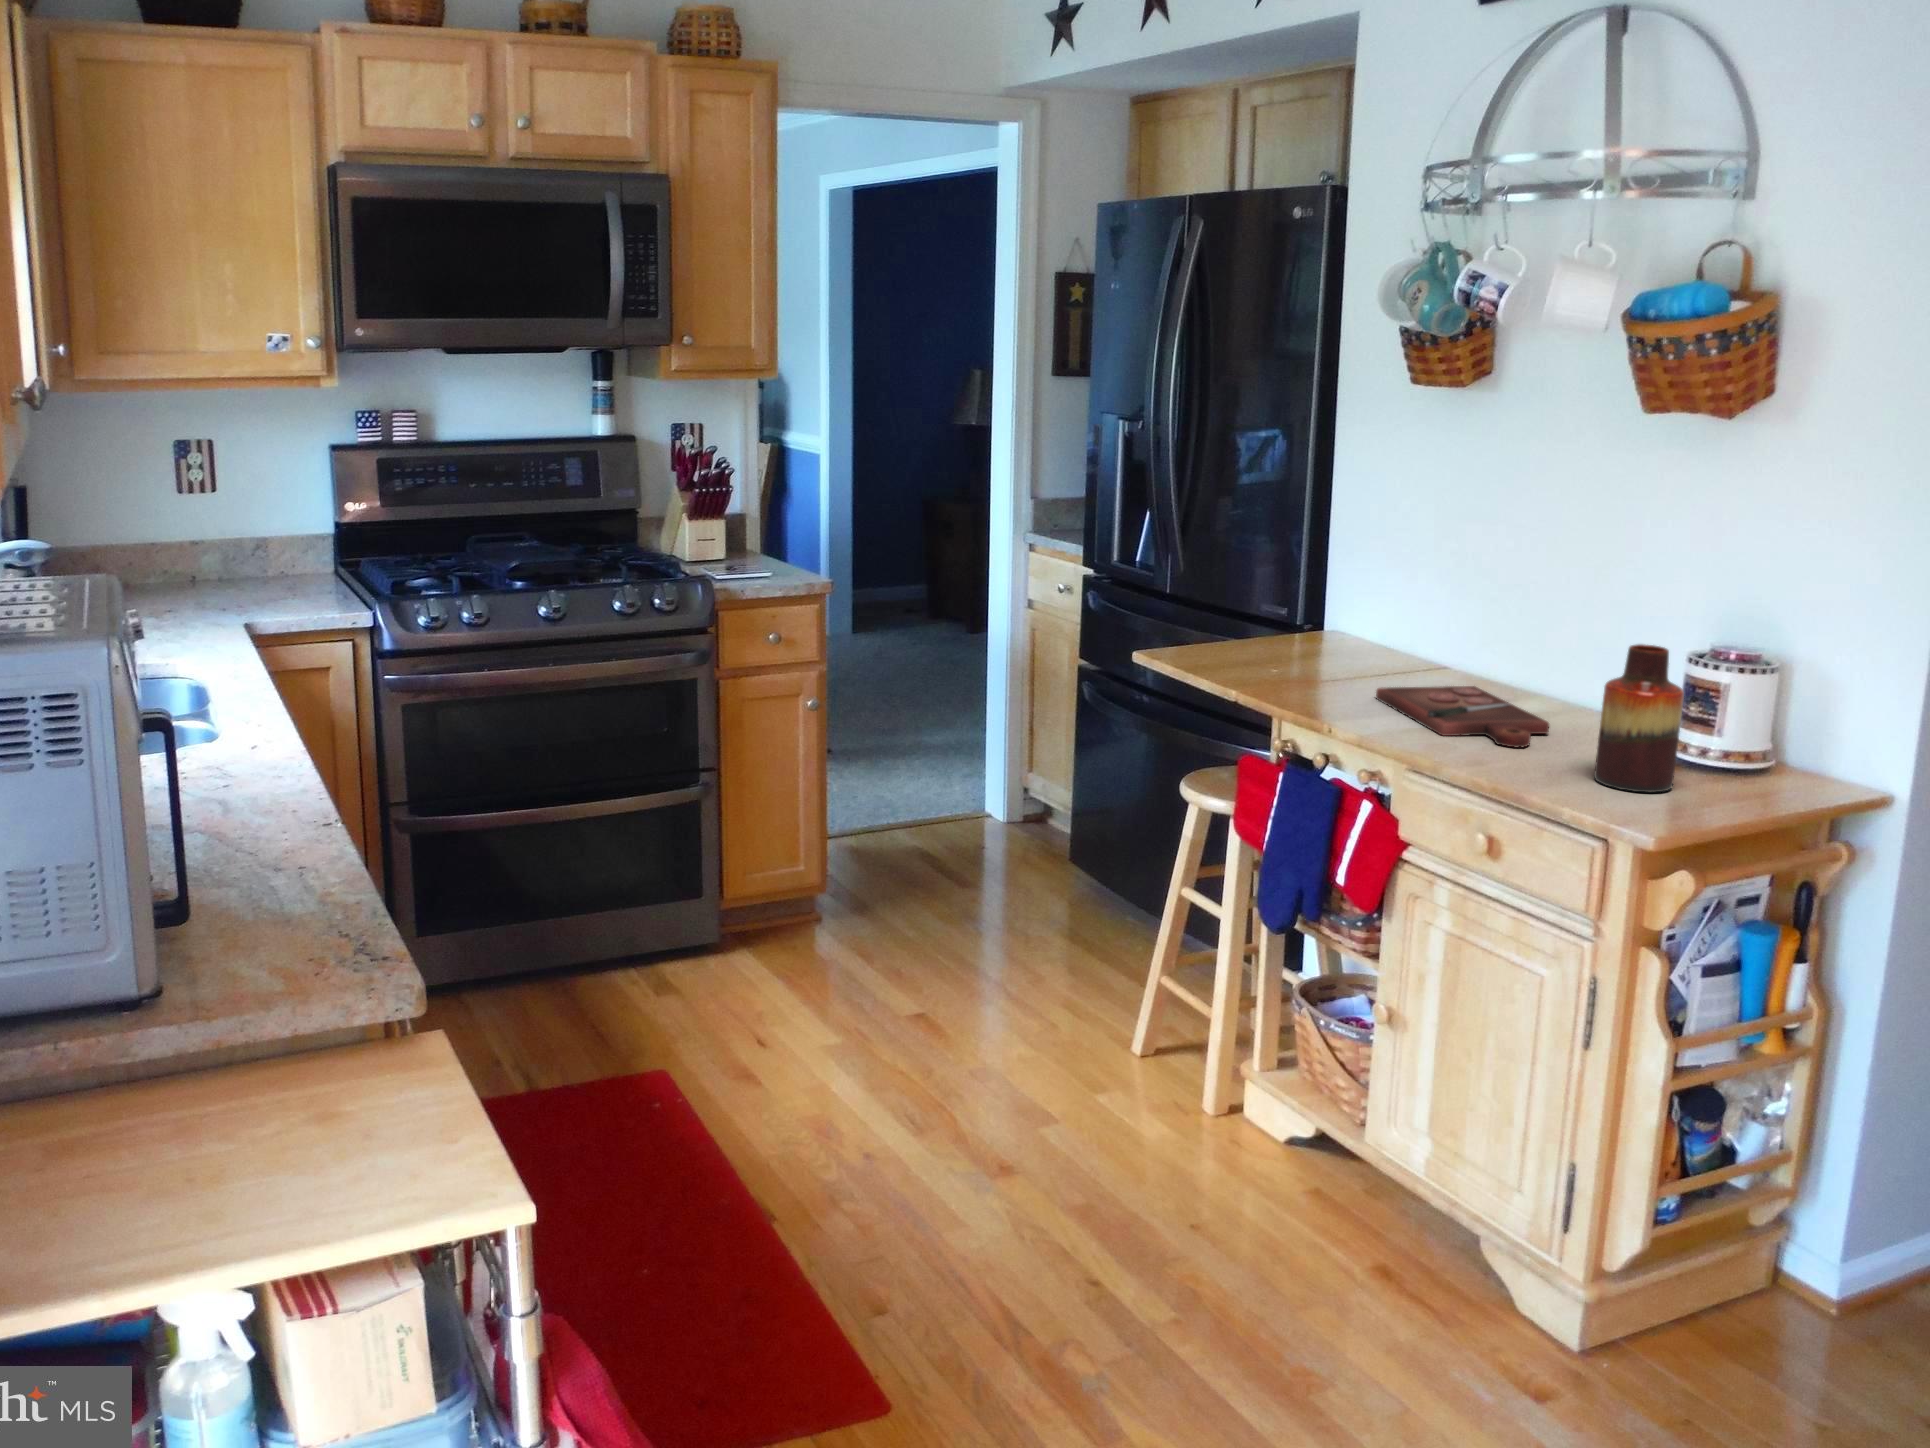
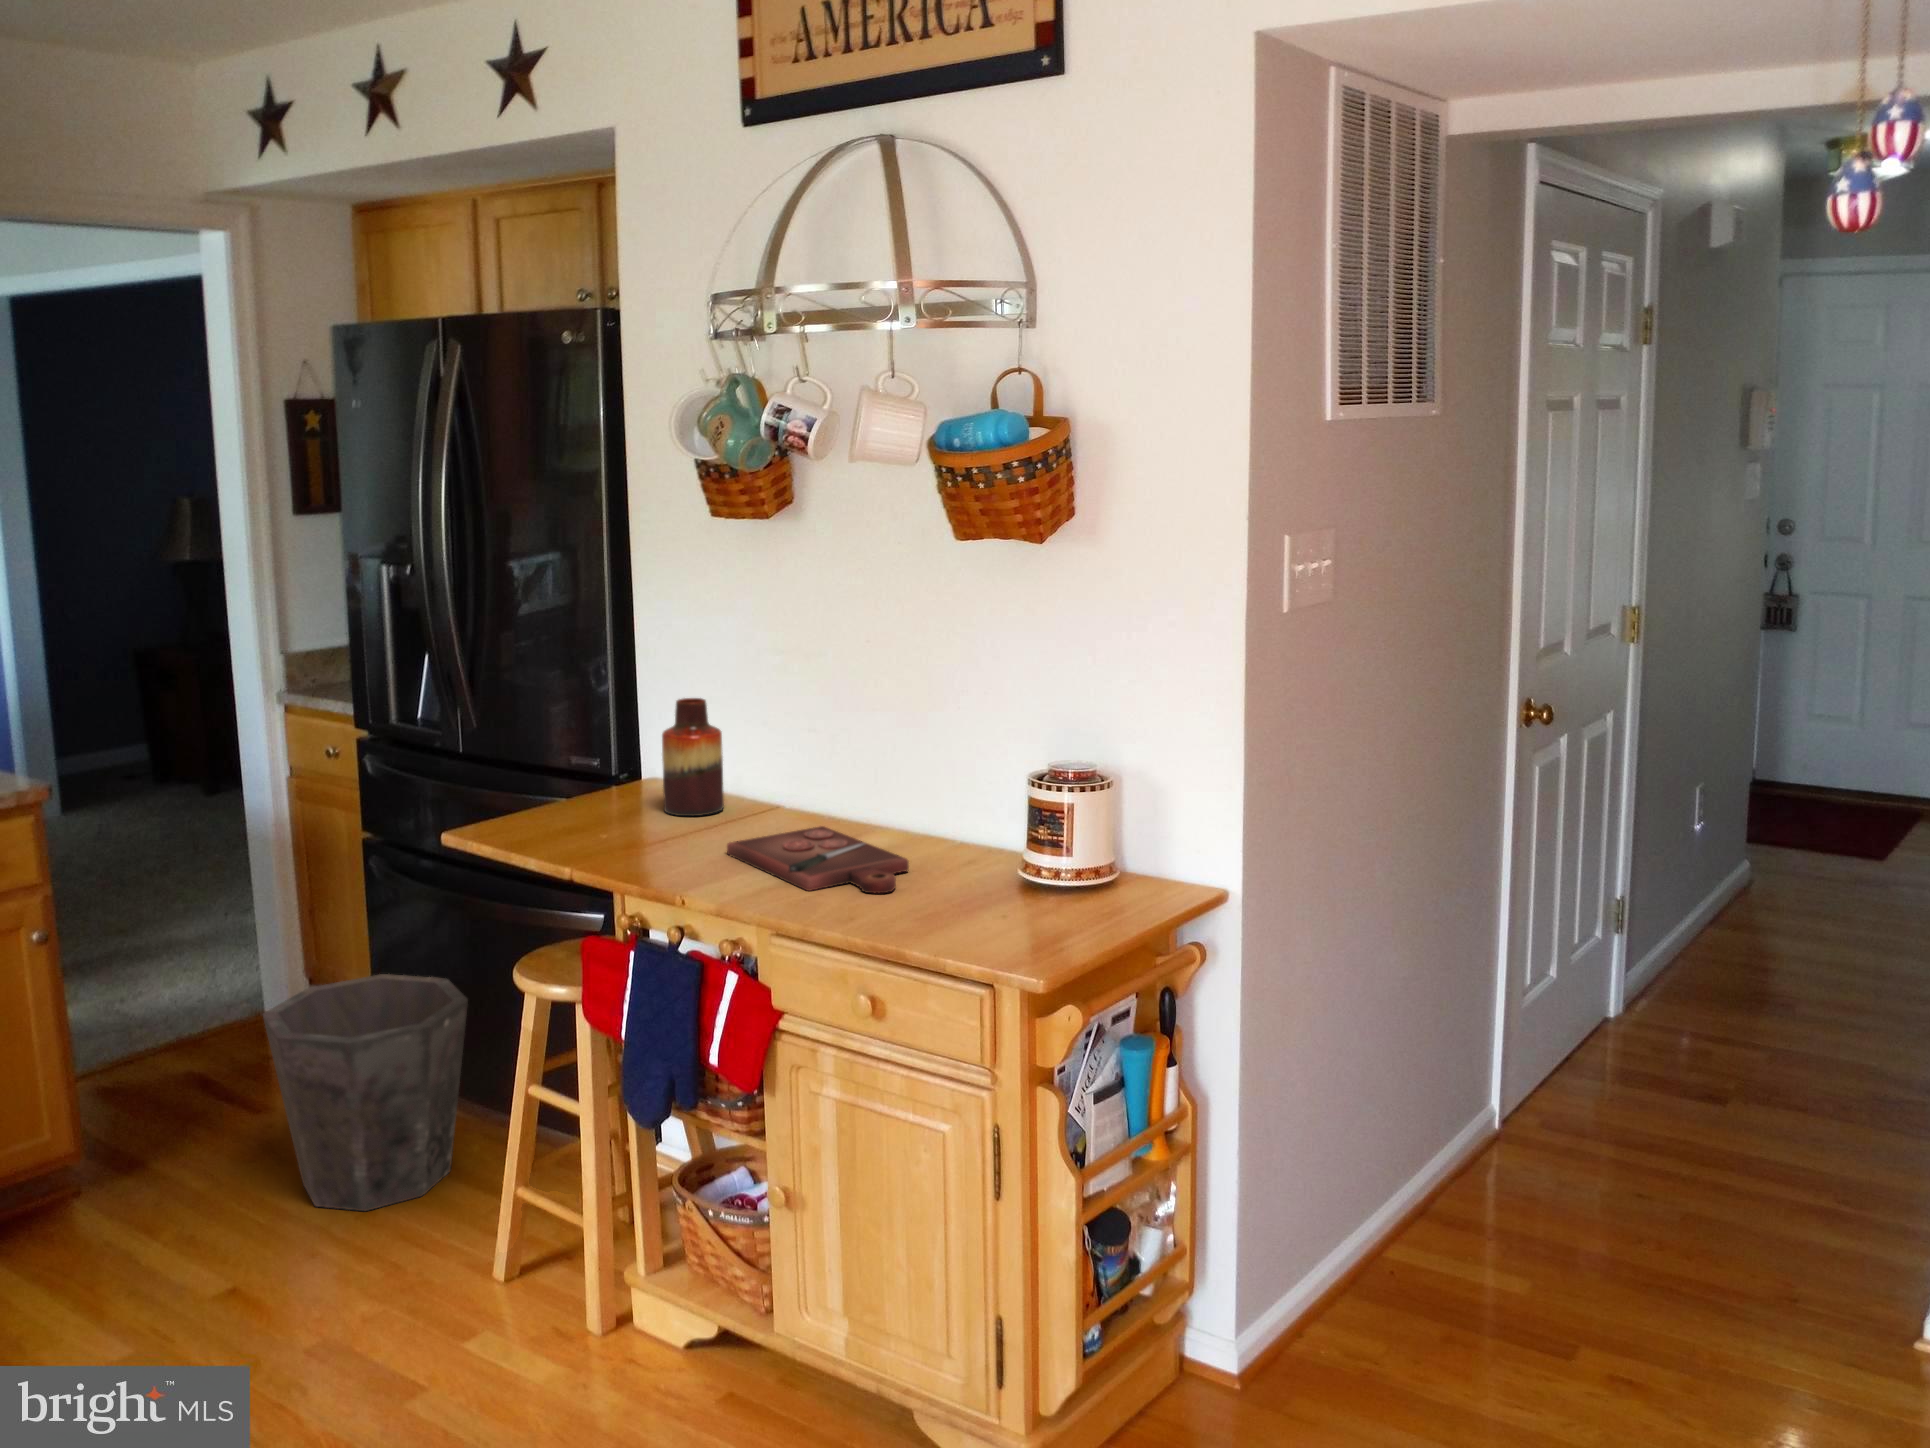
vase: present [1594,644,1684,792] -> present [662,698,724,816]
waste bin: none [980,782,1145,976] -> present [263,974,468,1211]

